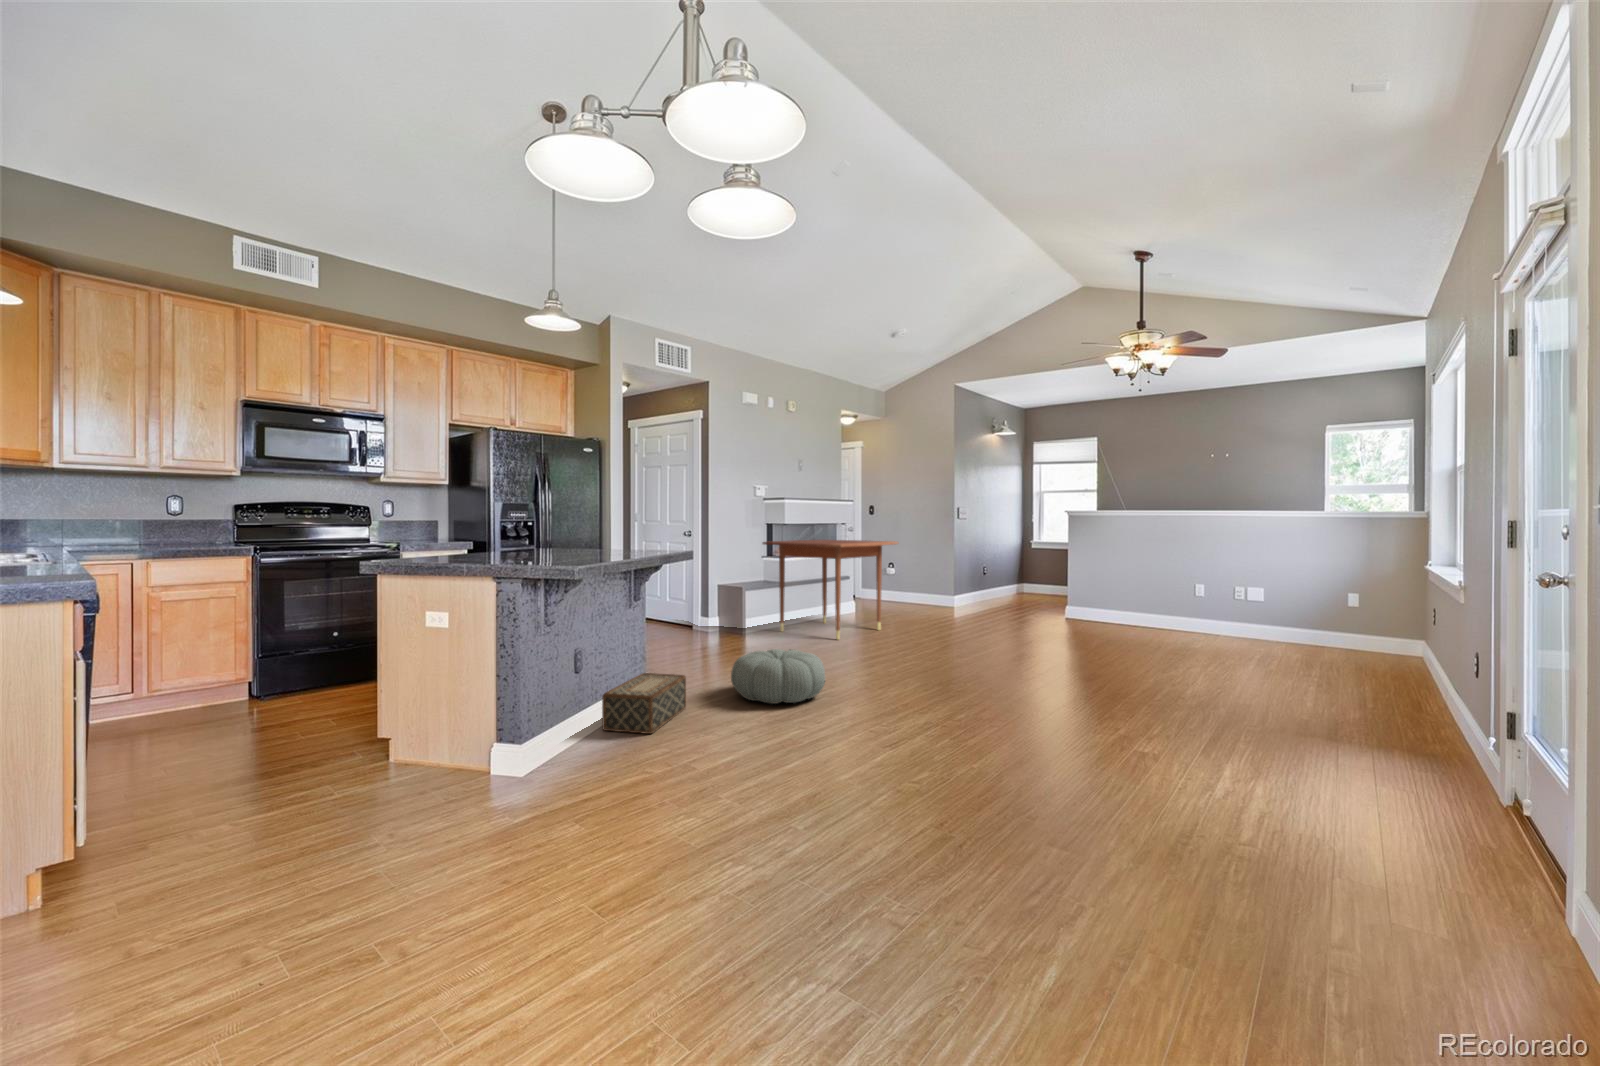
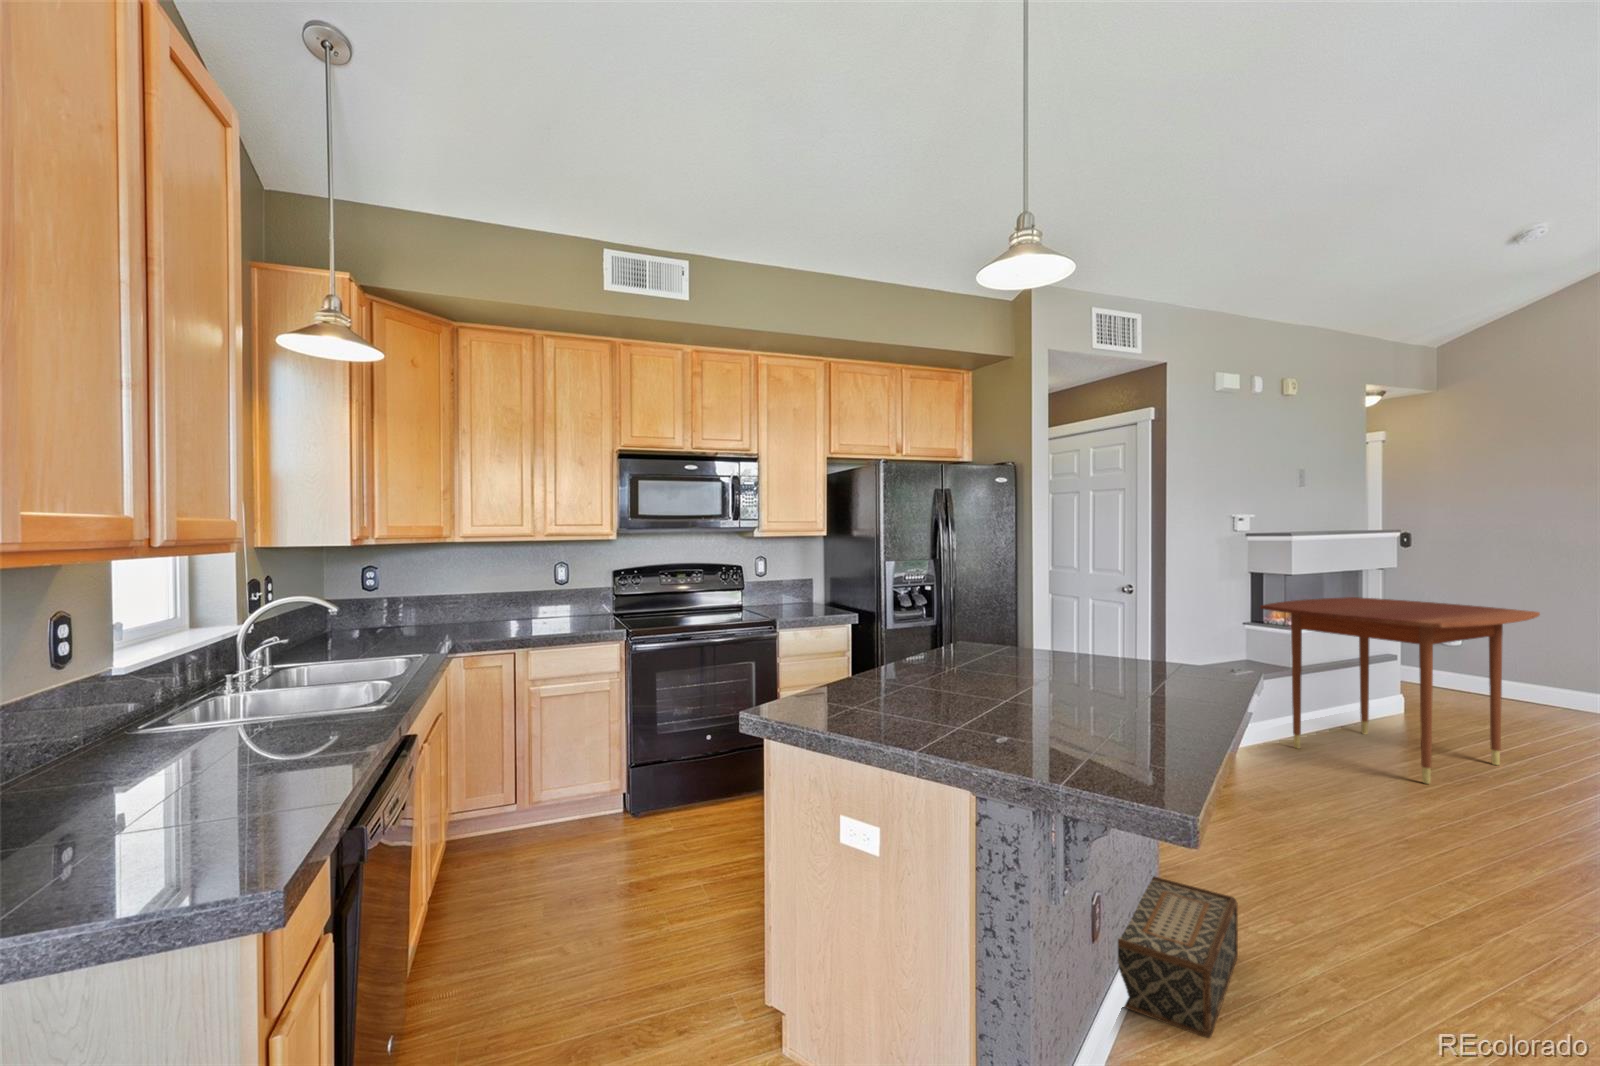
pouf: present [731,649,825,704] -> none [1309,847,1546,992]

